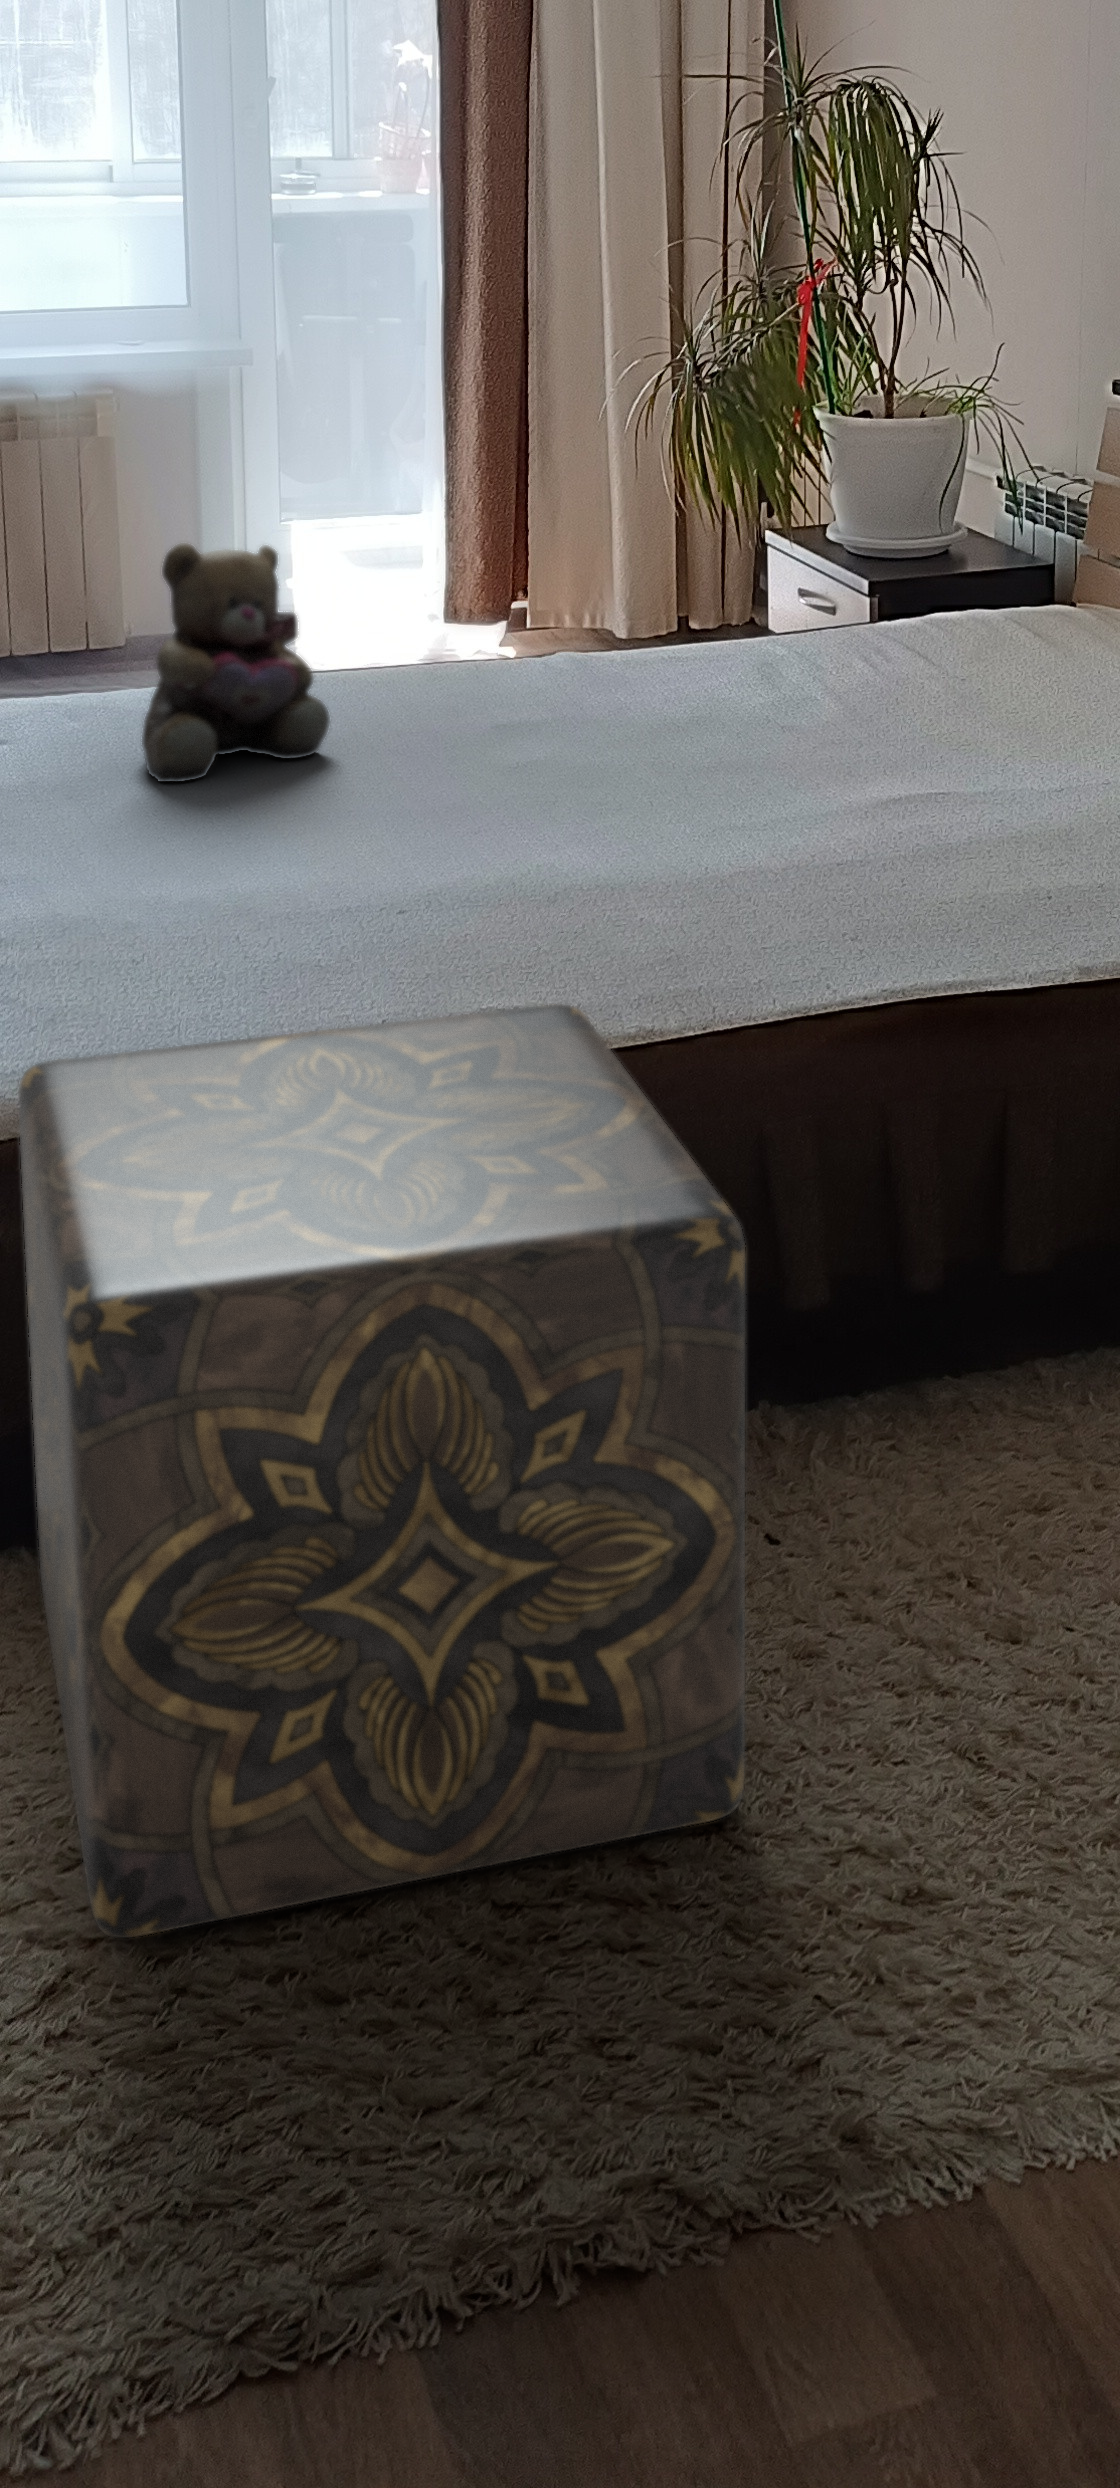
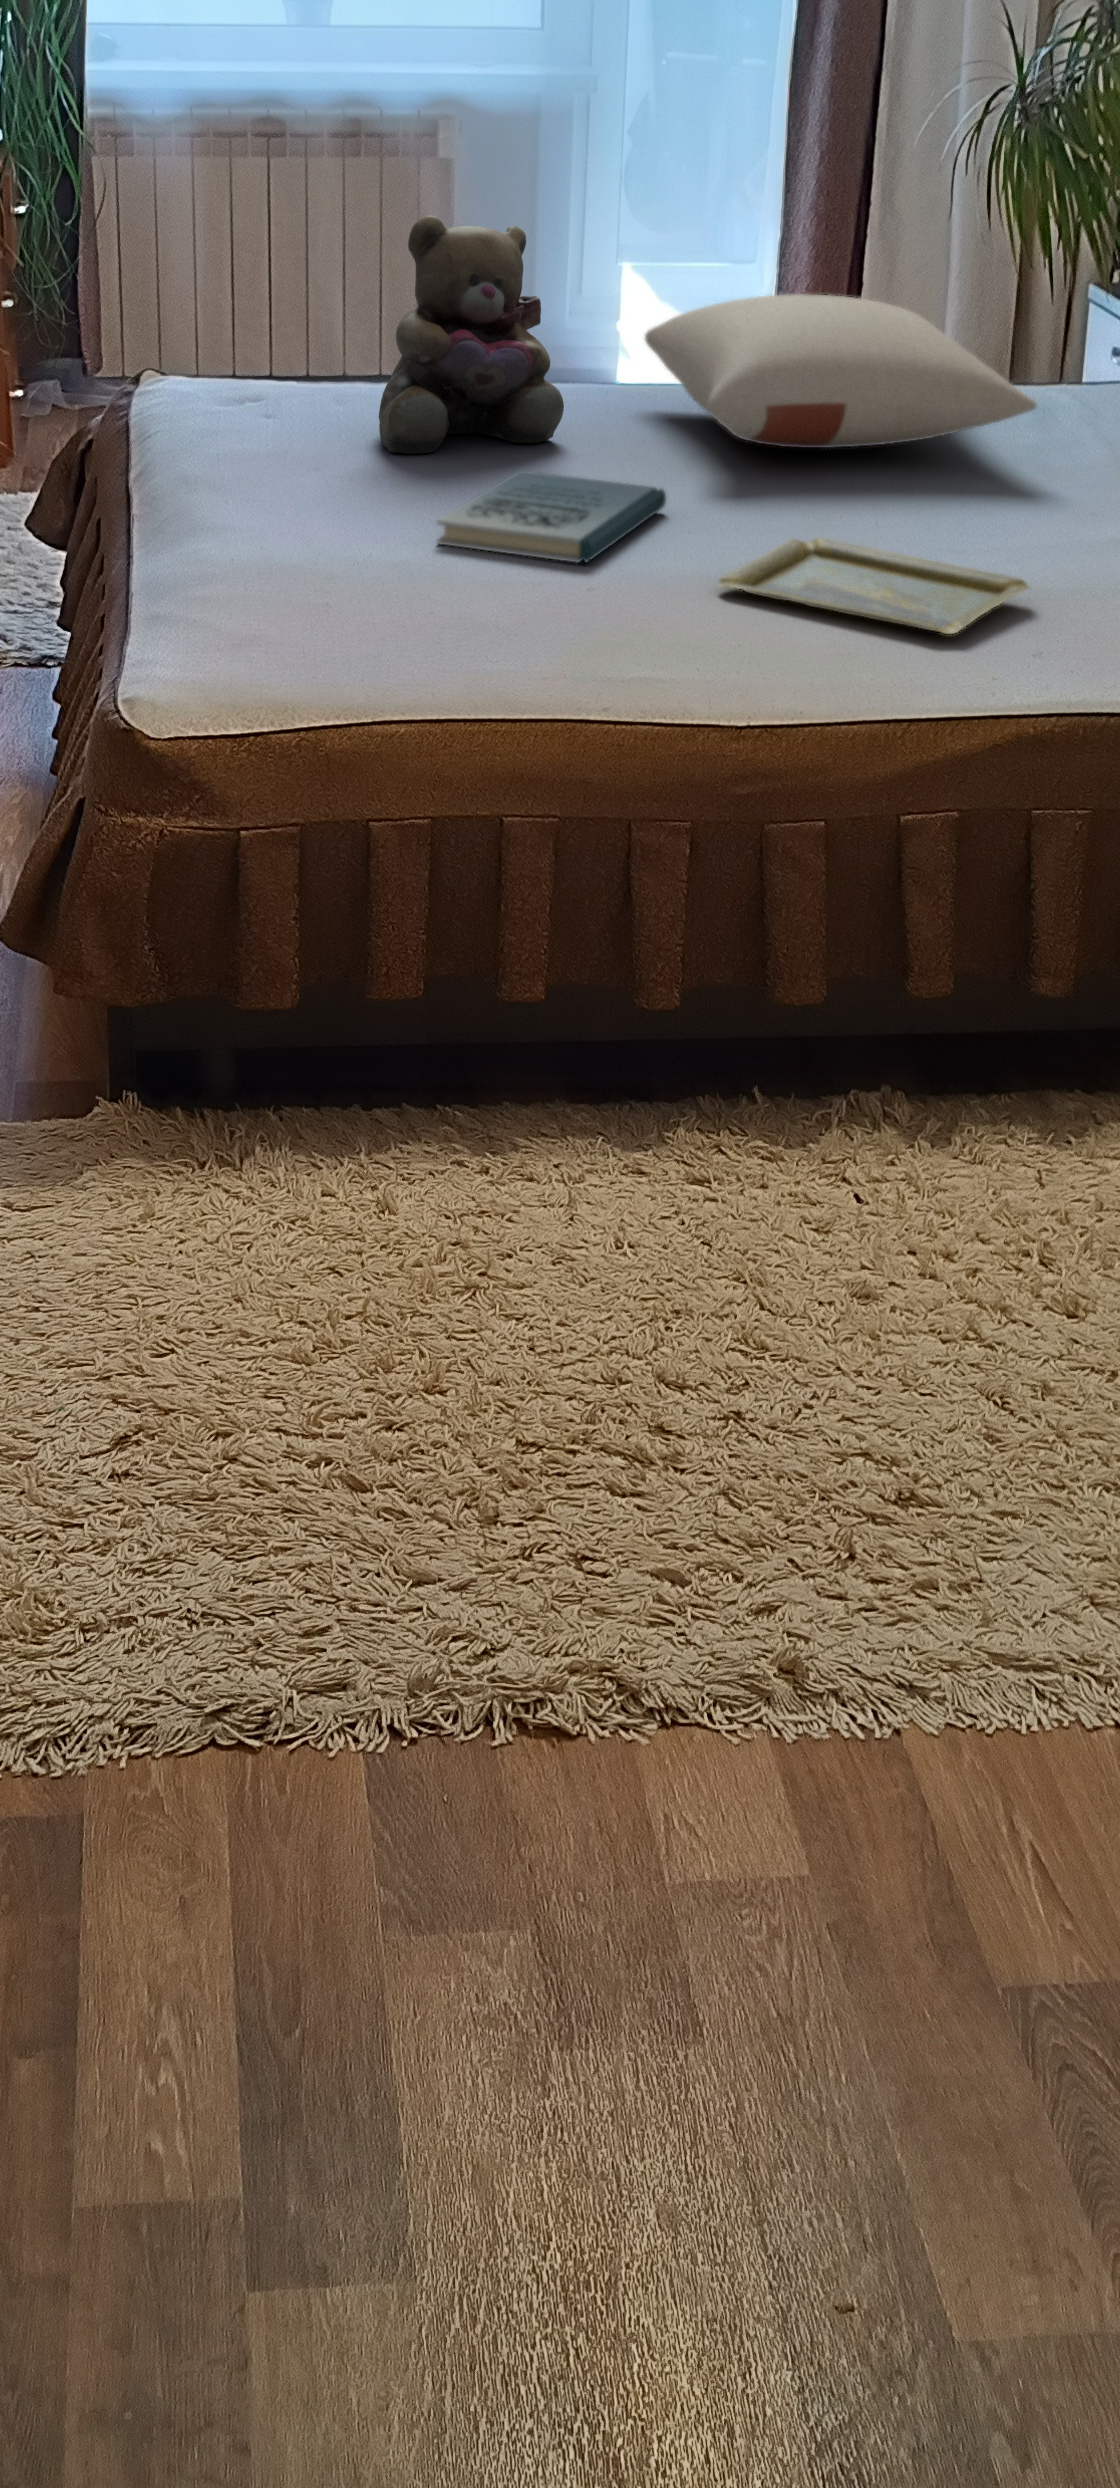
pillow: none [393,588,792,738] -> present [645,294,1037,448]
book: none [237,793,457,891] -> present [437,471,666,562]
tray: none [537,840,839,934] -> present [719,538,1029,634]
ottoman: present [18,1004,745,1938] -> none [158,662,807,1416]

